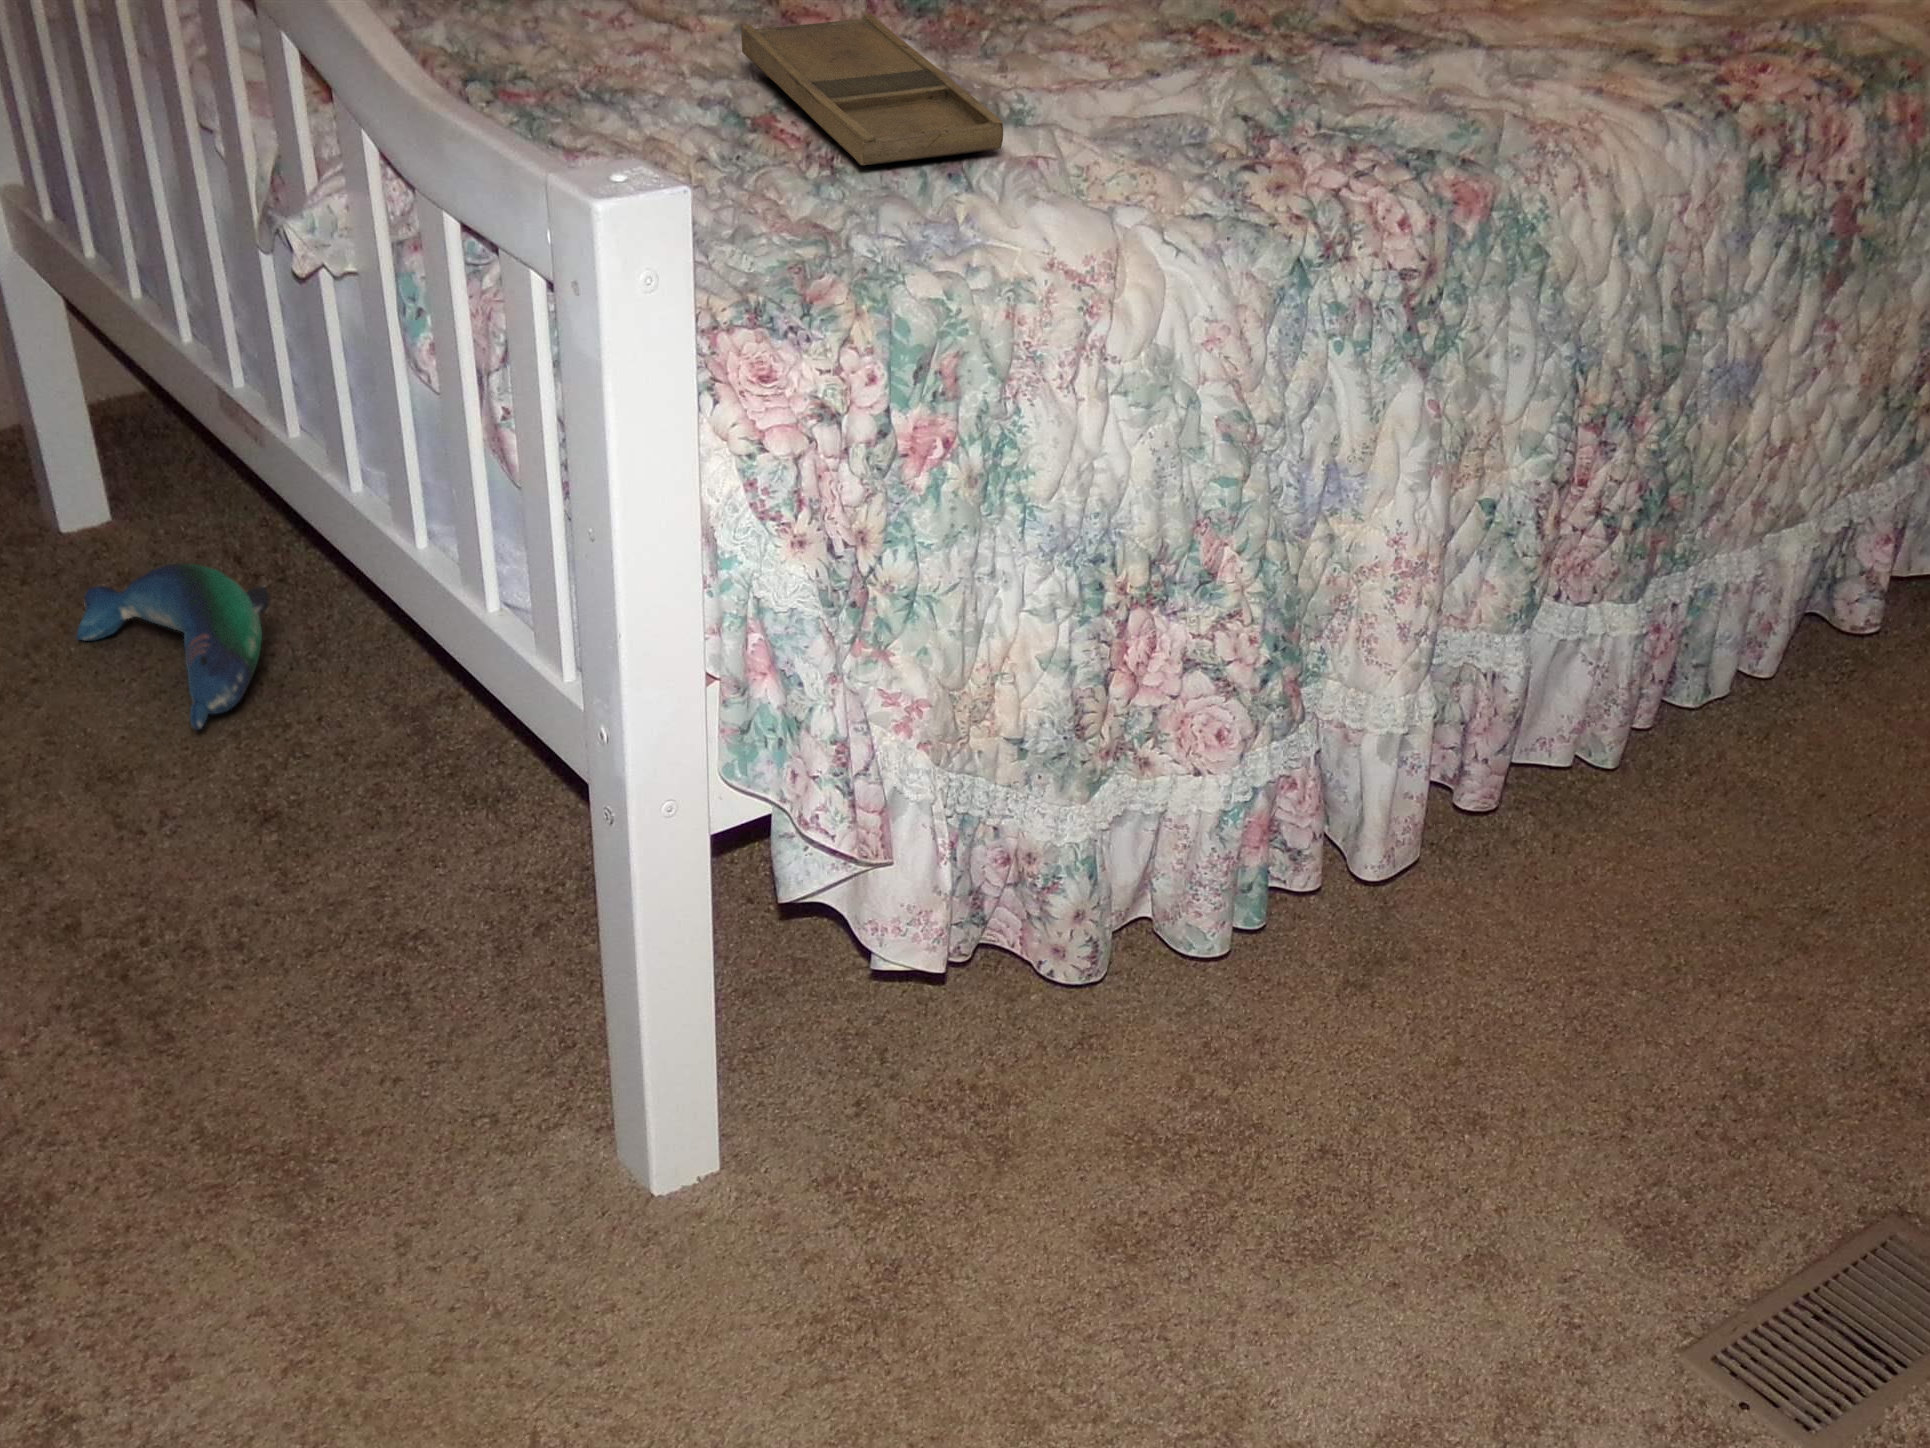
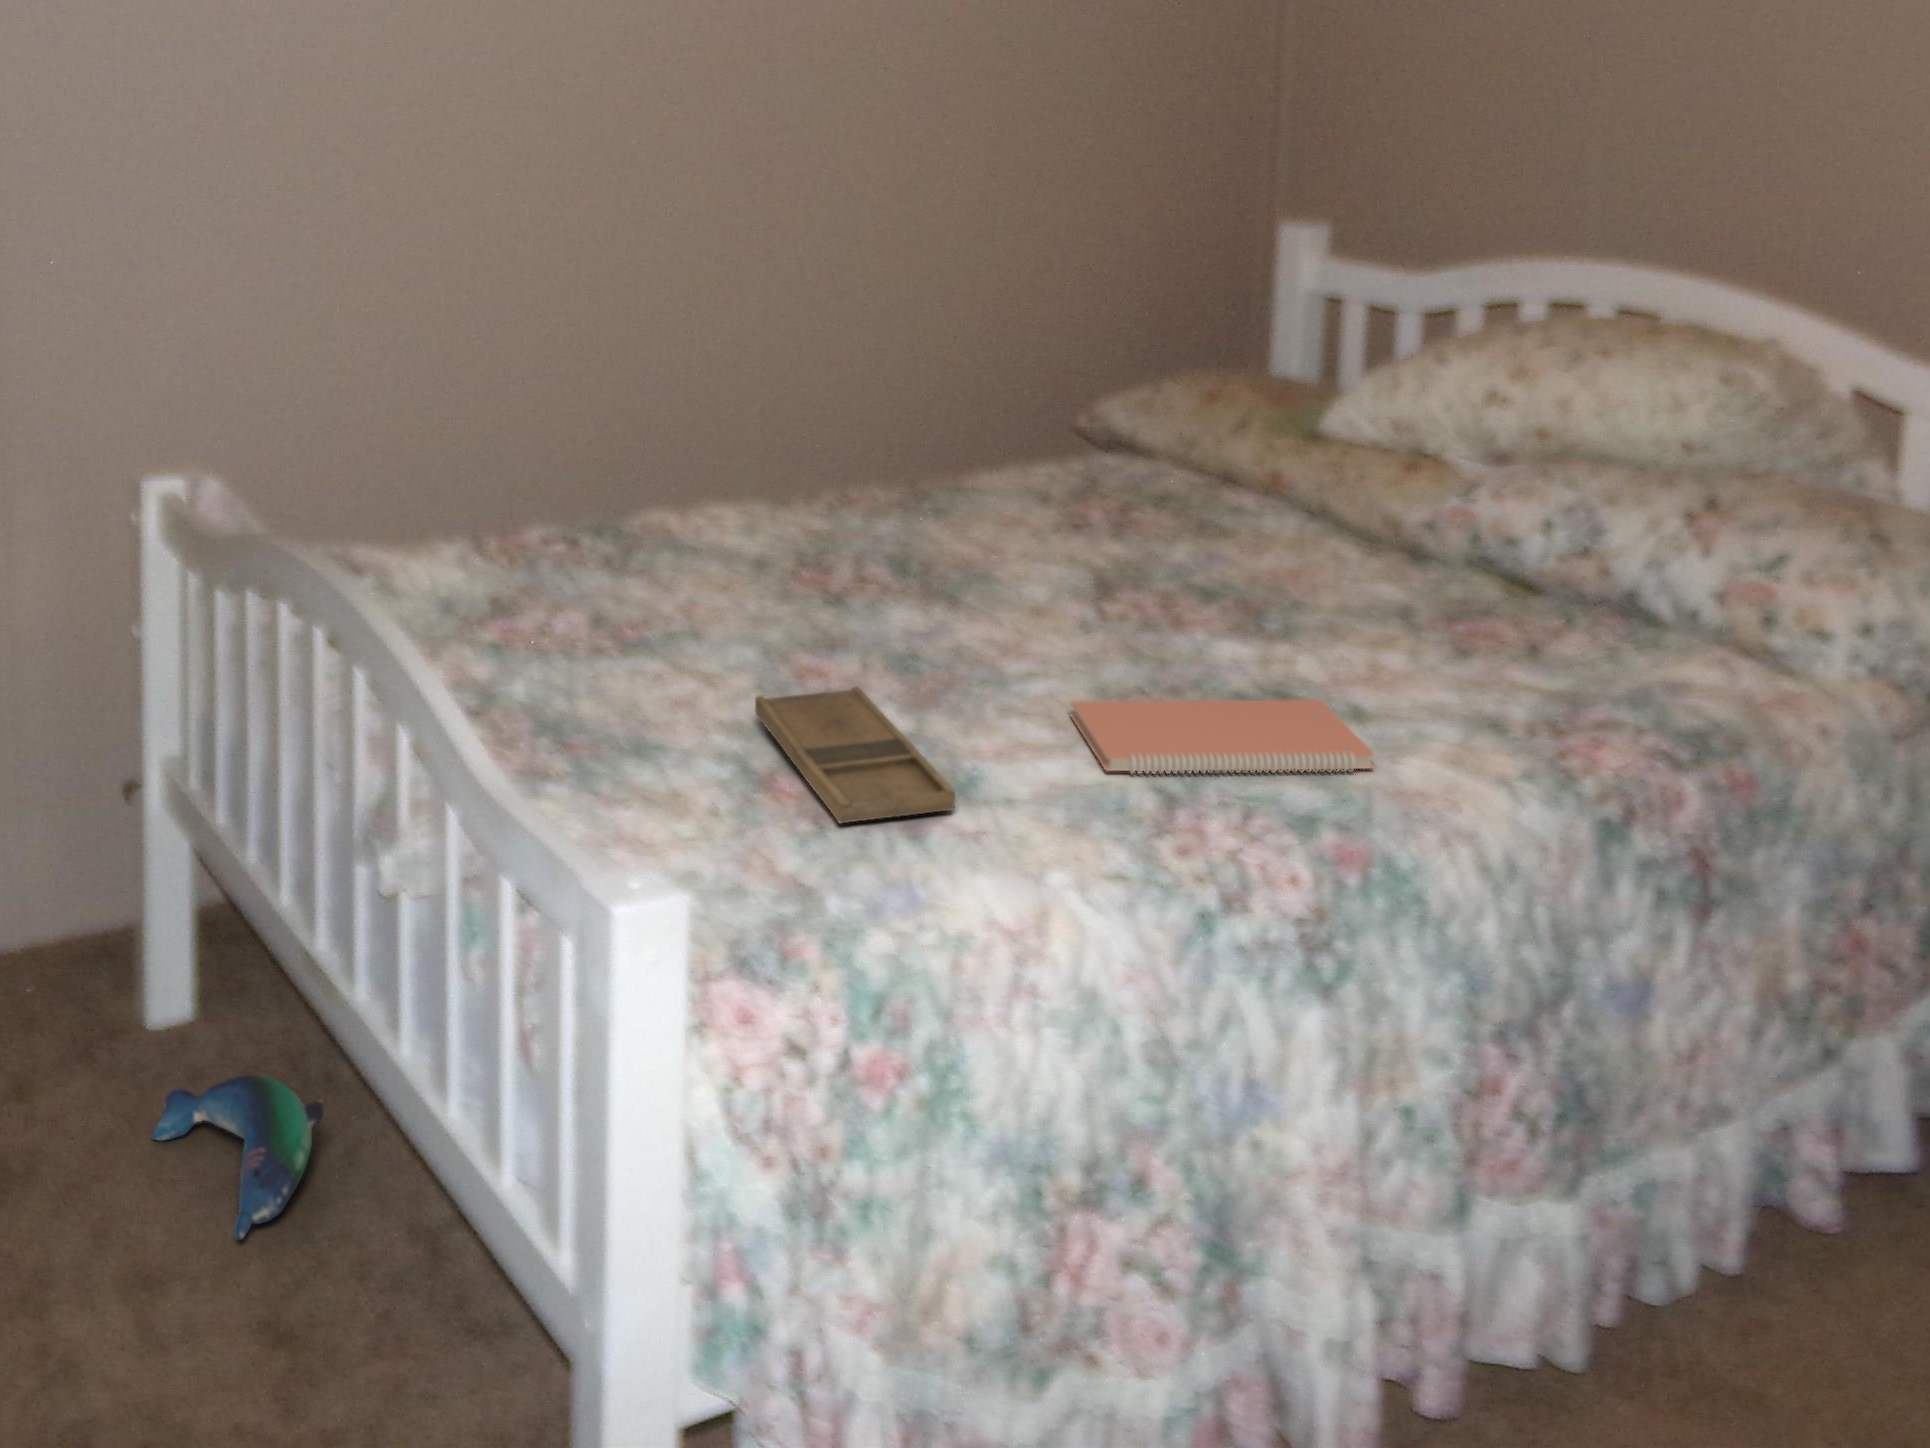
notebook: none [1132,25,1506,109] -> present [1071,699,1374,774]

